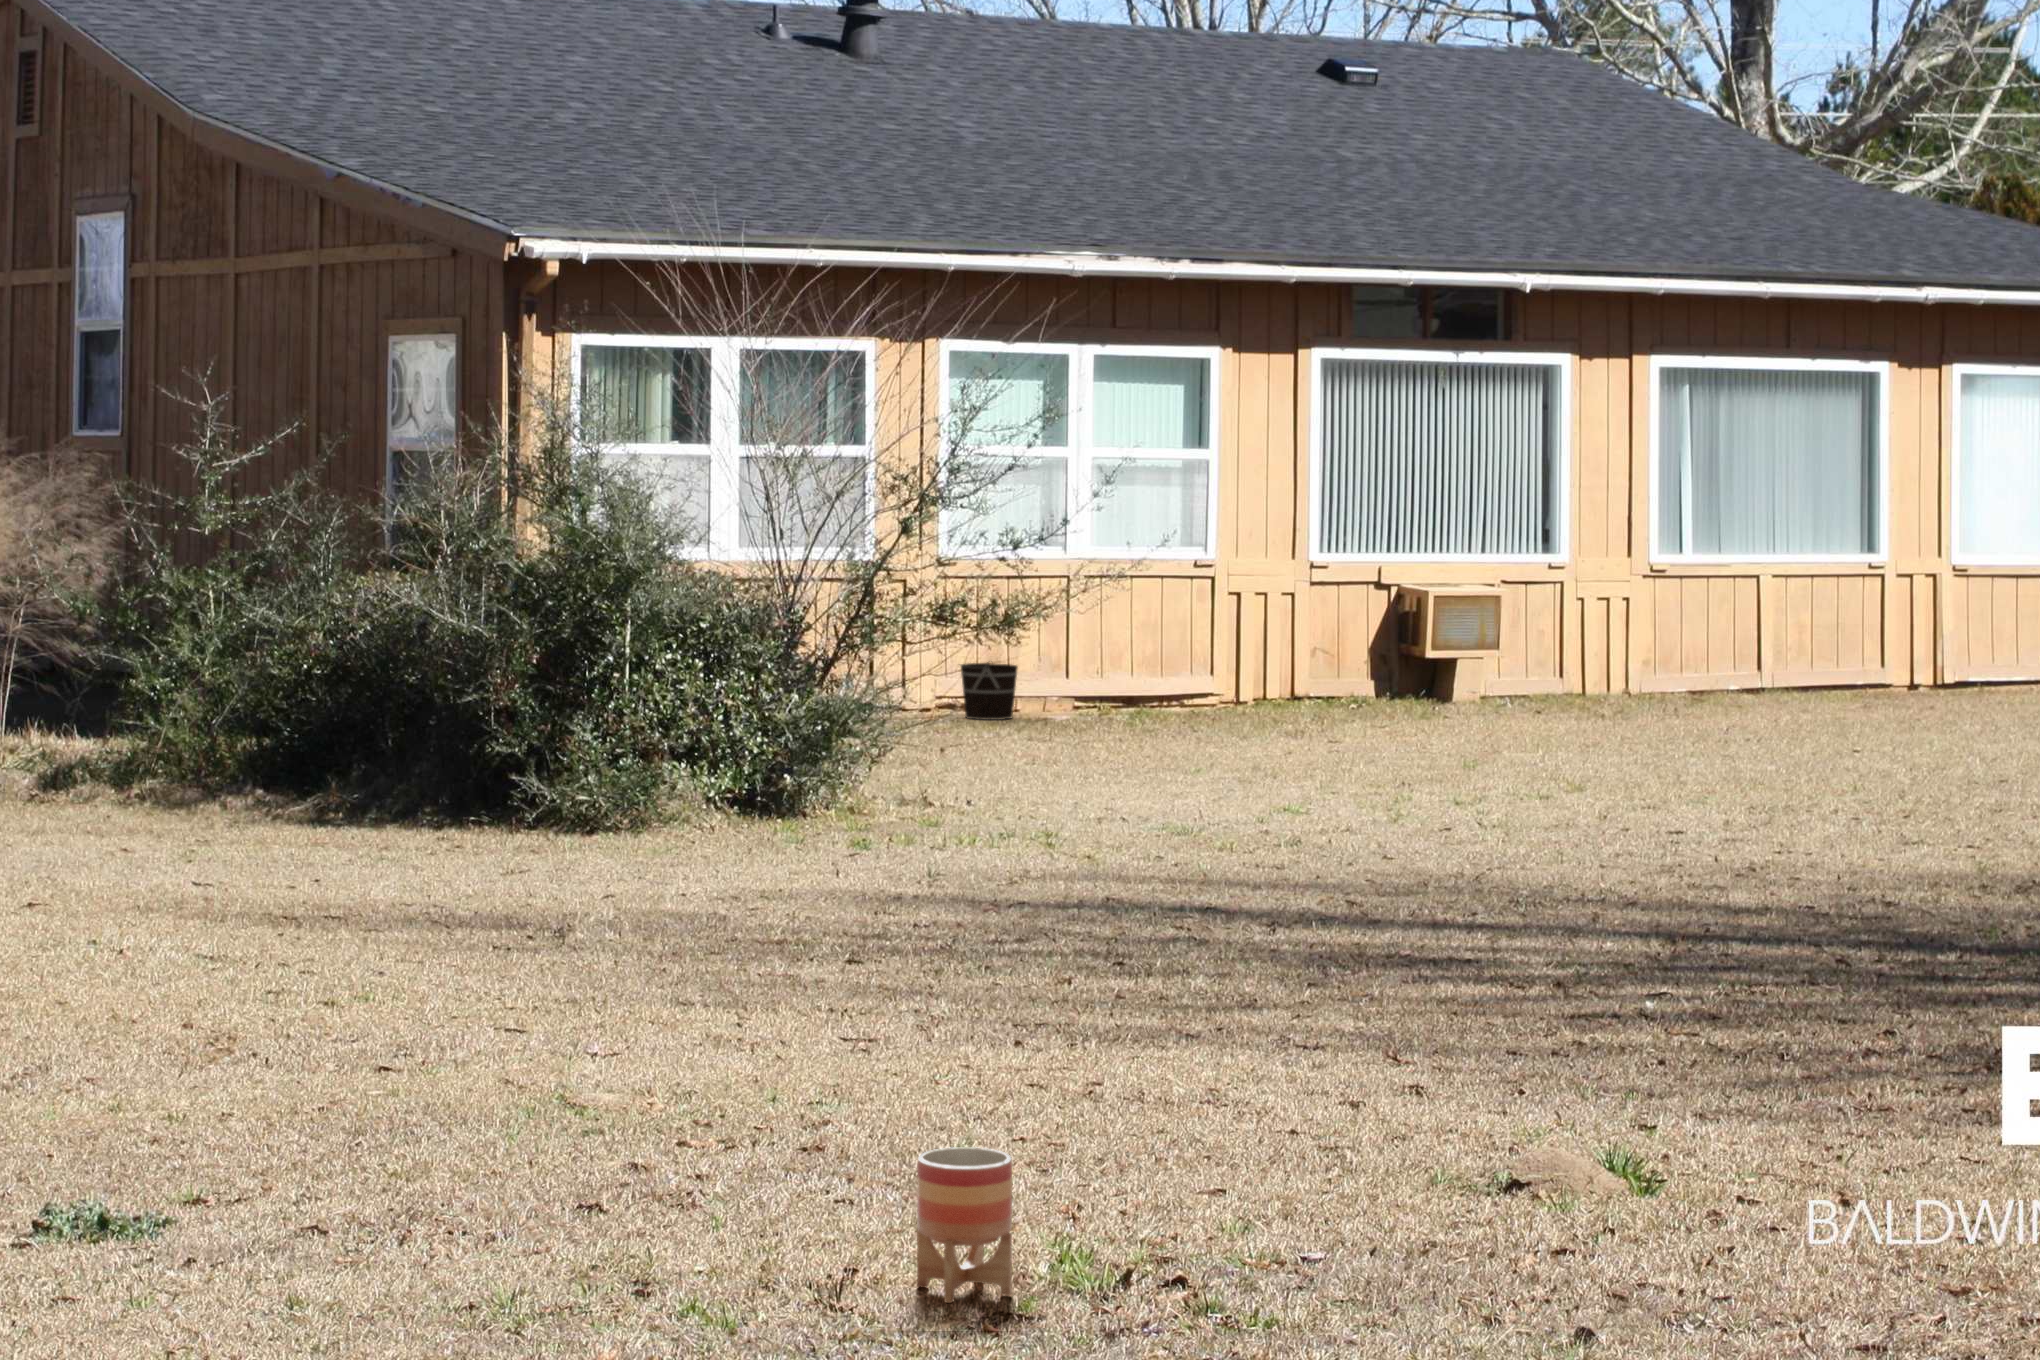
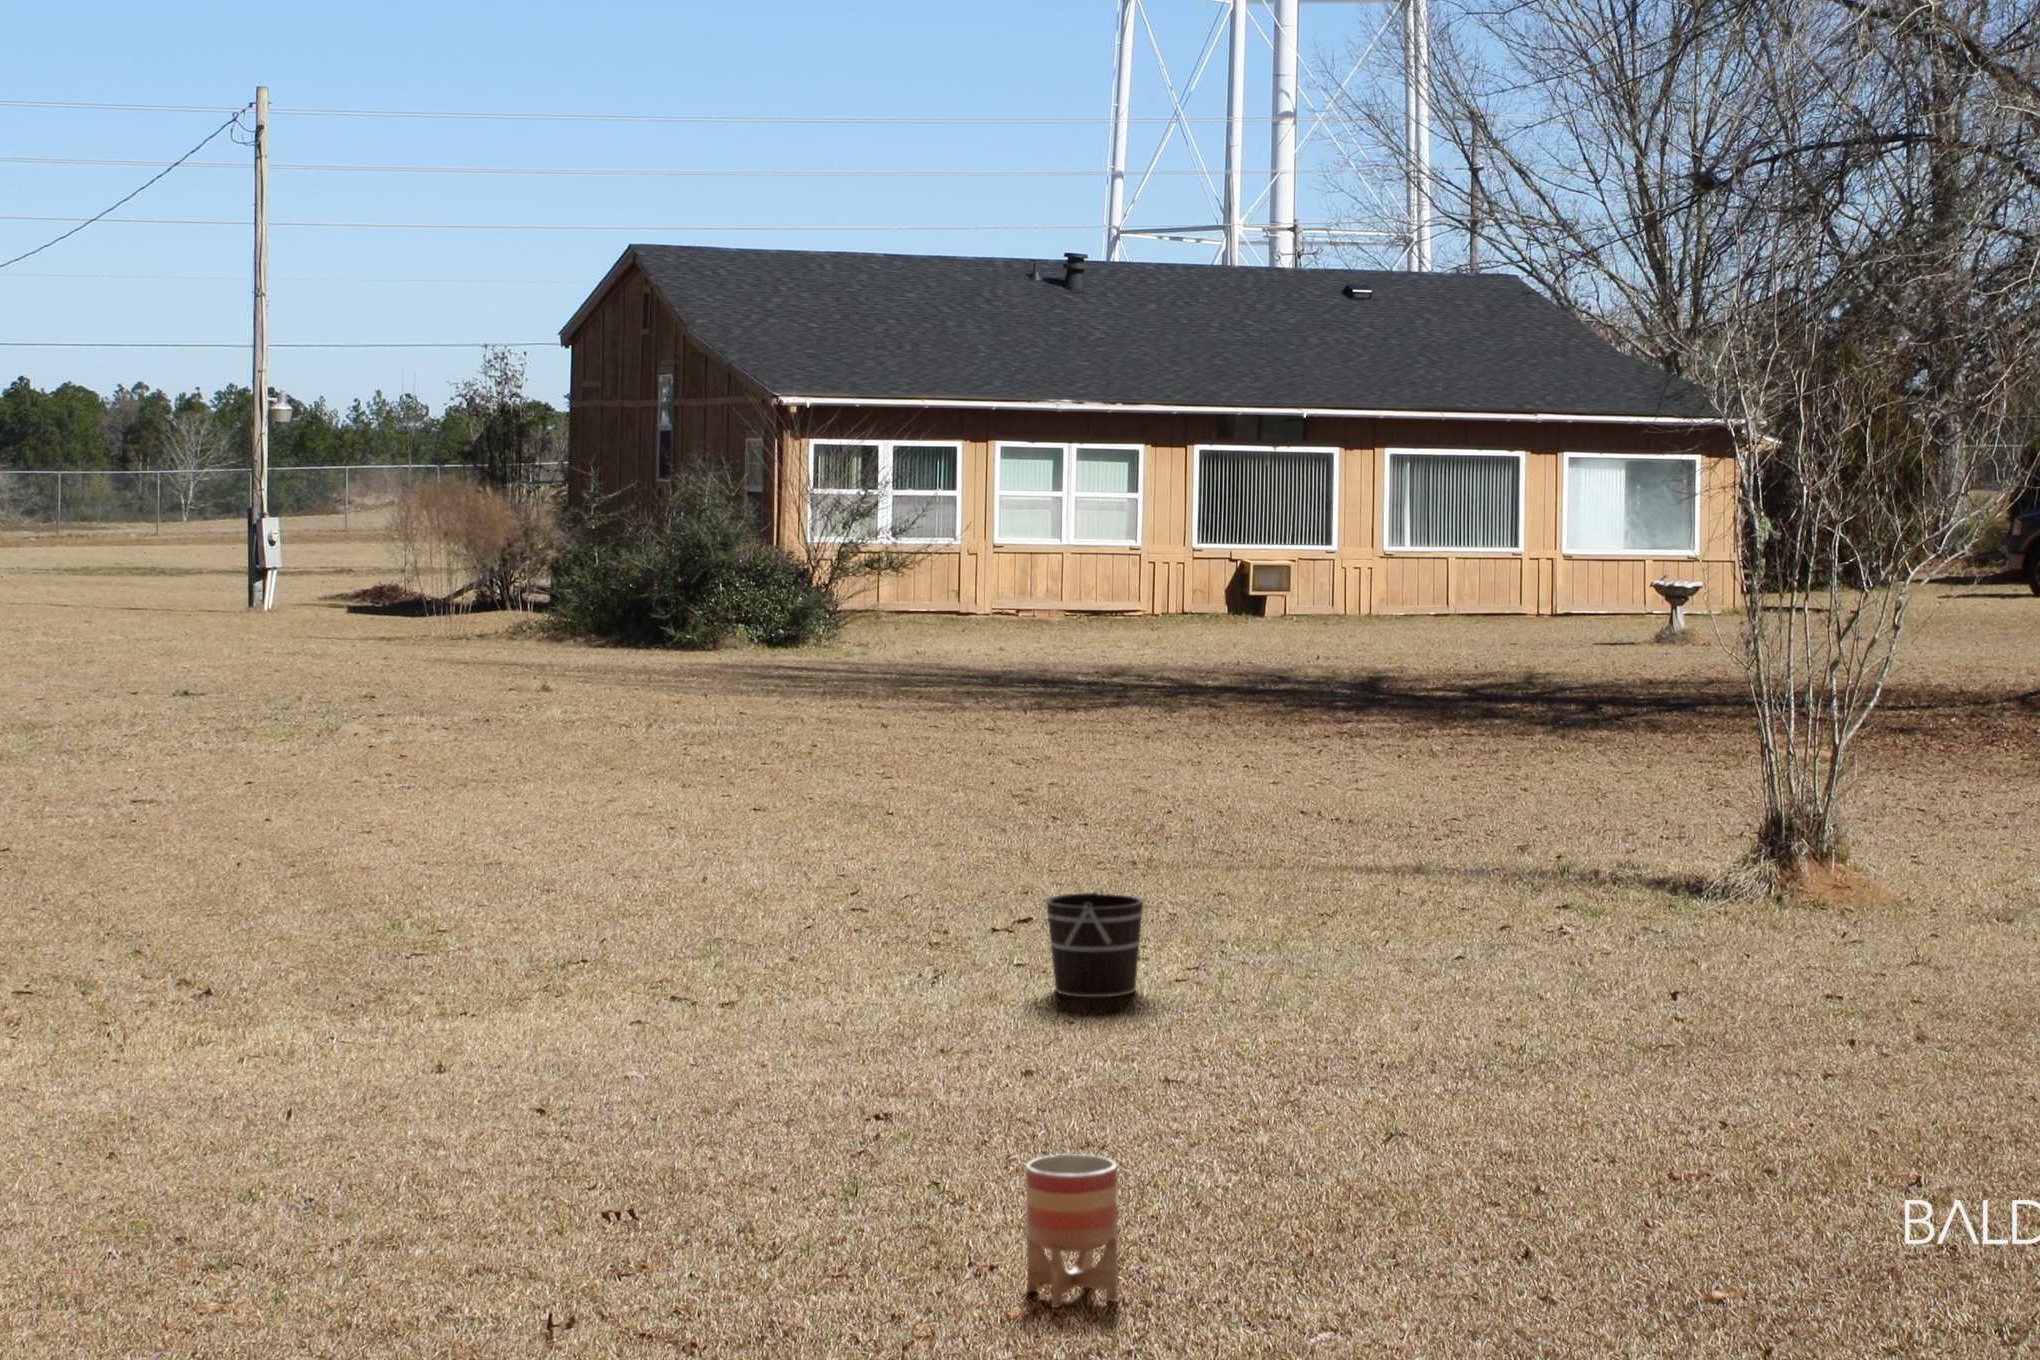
bucket: present [960,662,1017,720] -> present [1044,891,1143,997]

